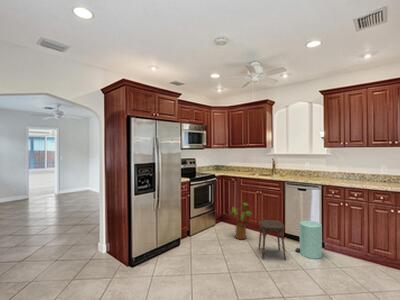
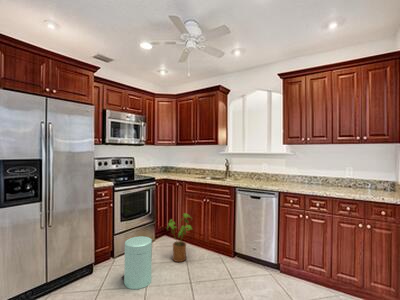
stool: present [259,220,286,260] -> none [197,238,228,293]
trash can: present [296,220,322,259] -> present [122,236,152,289]

